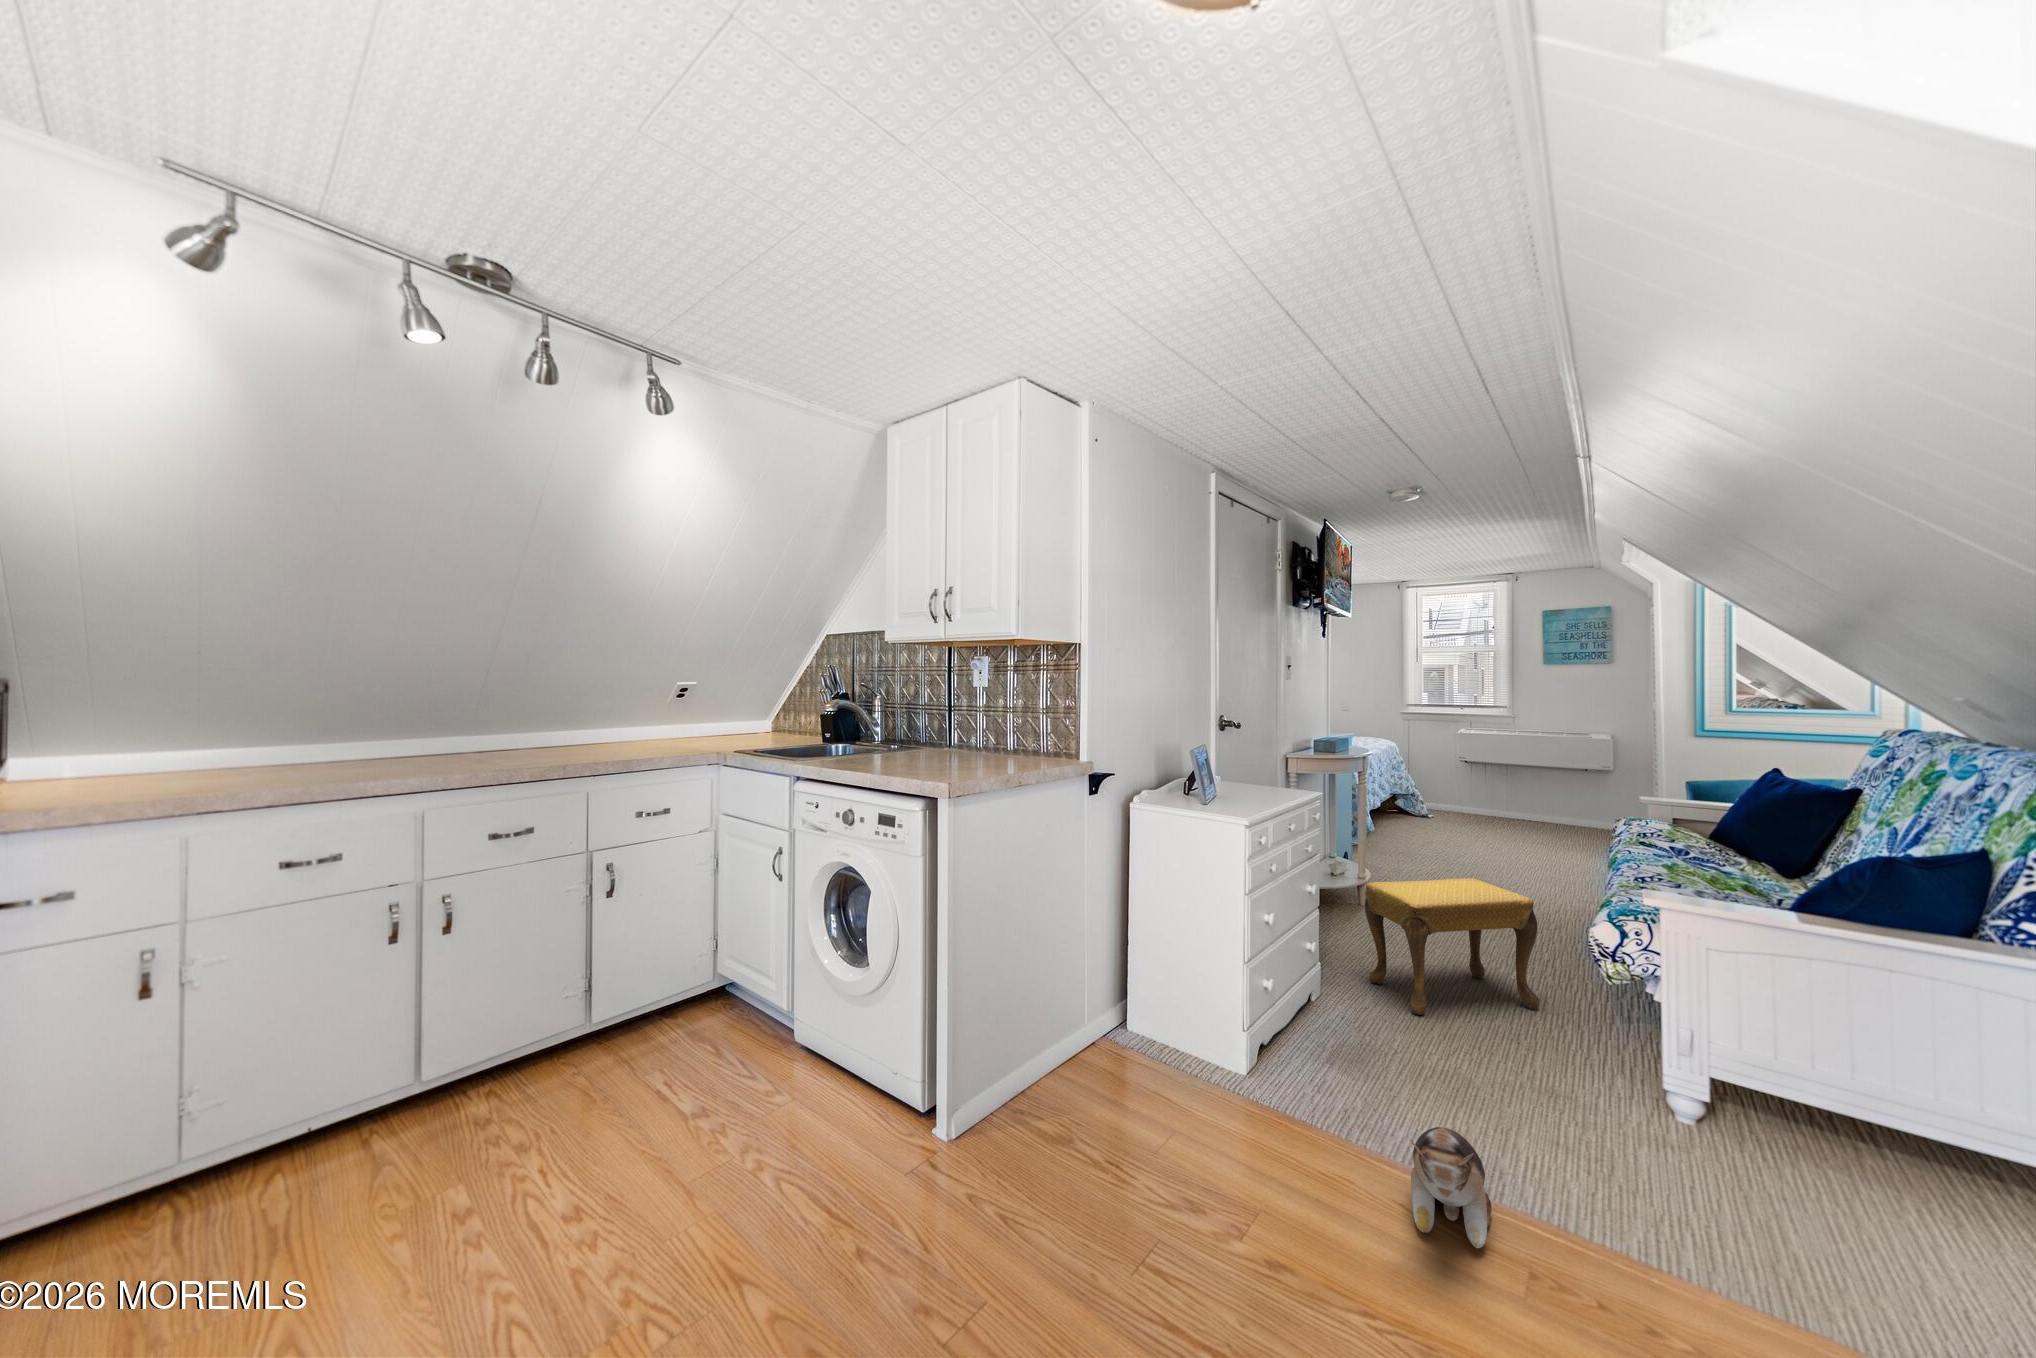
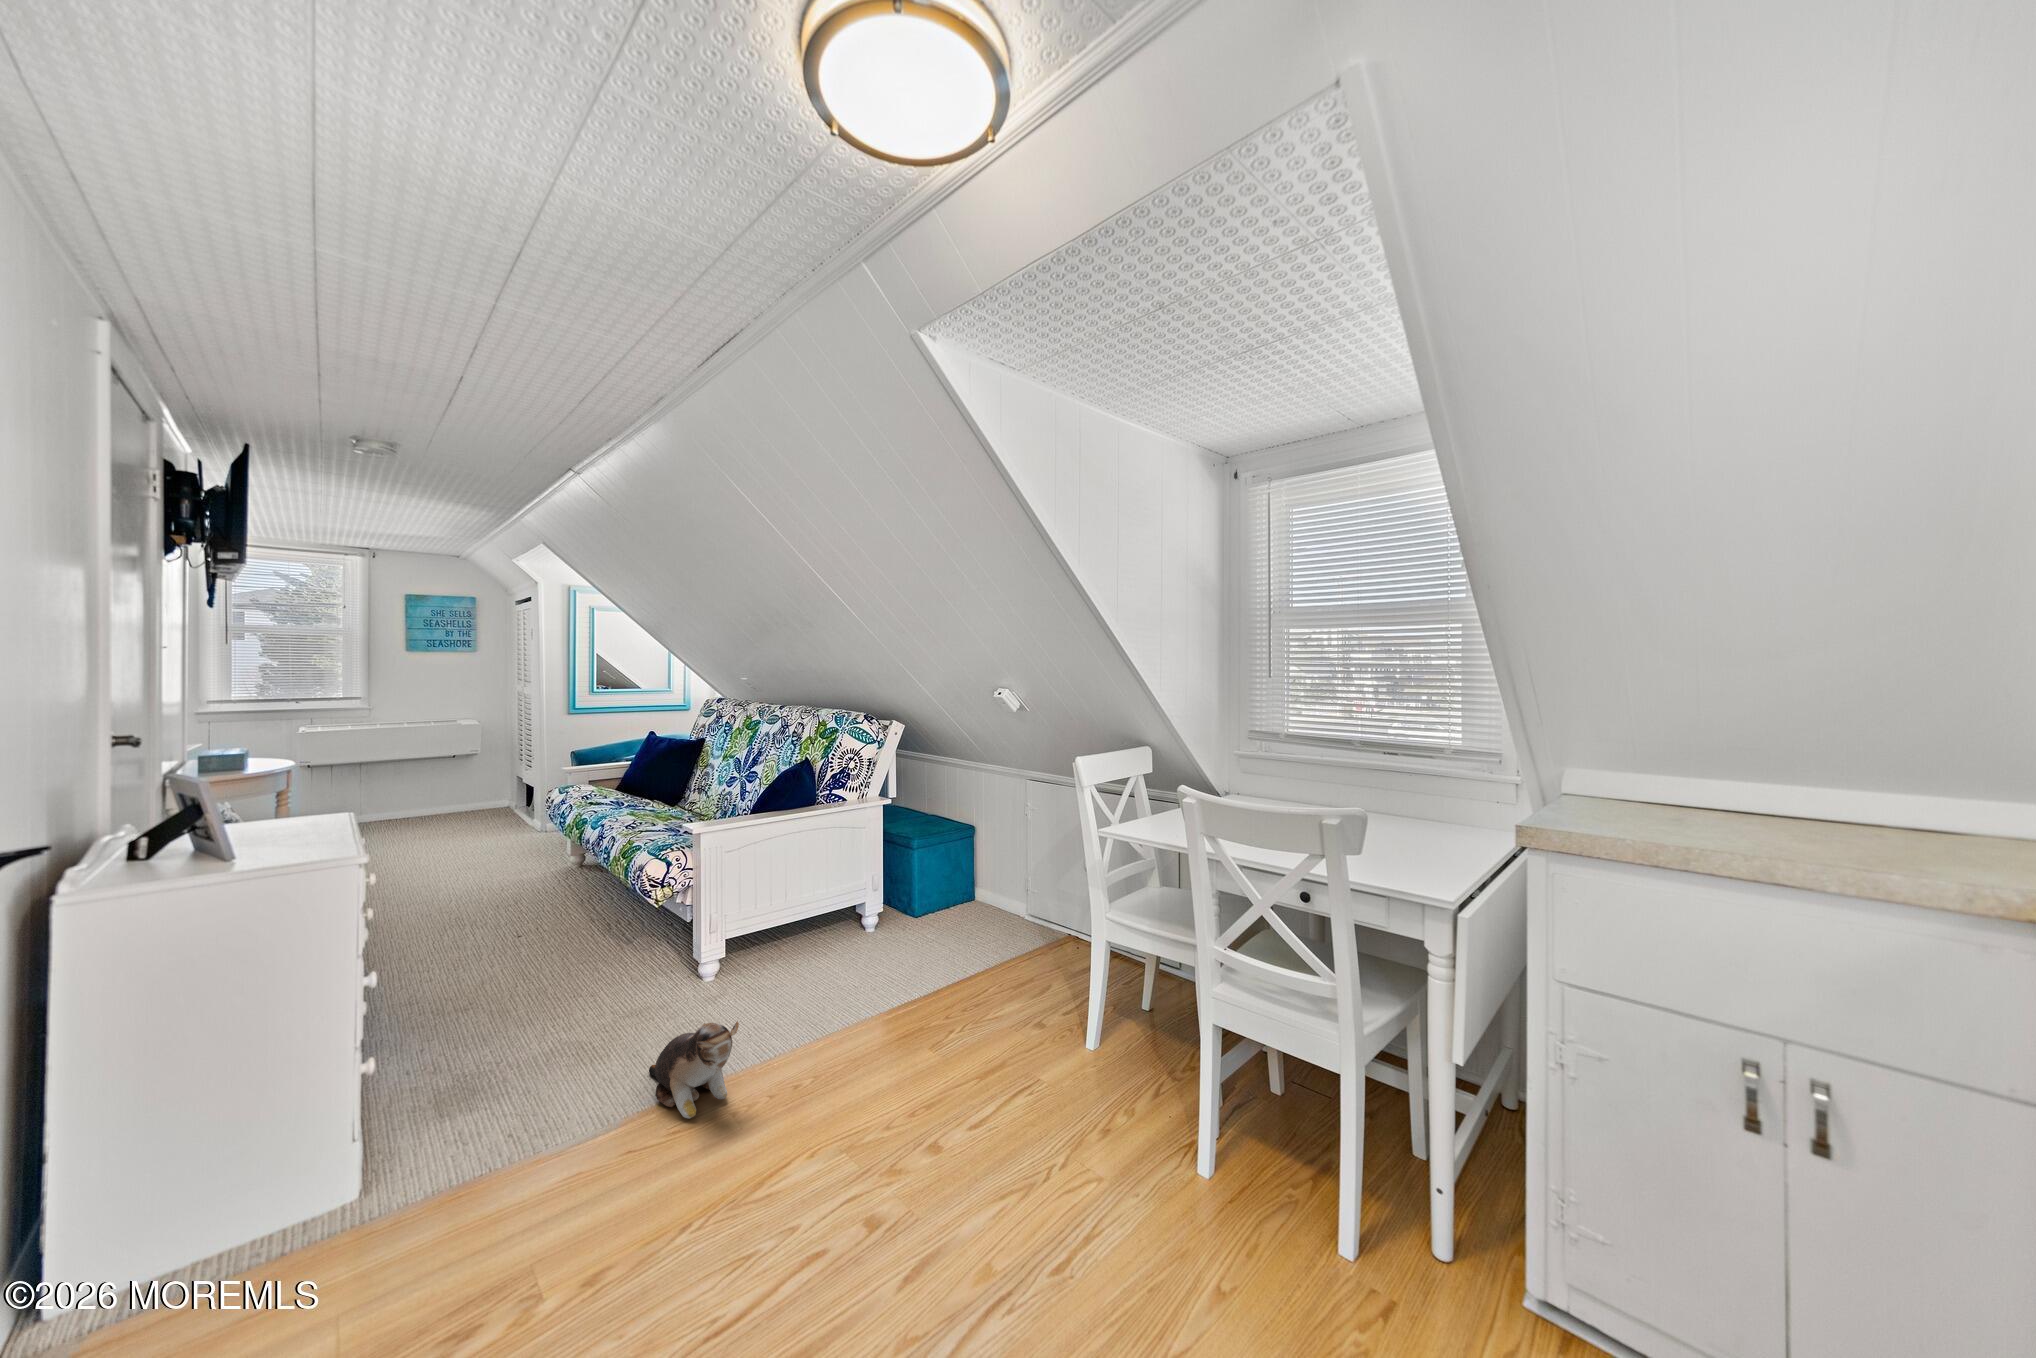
footstool: present [1365,878,1539,1015] -> none [424,863,588,1010]

